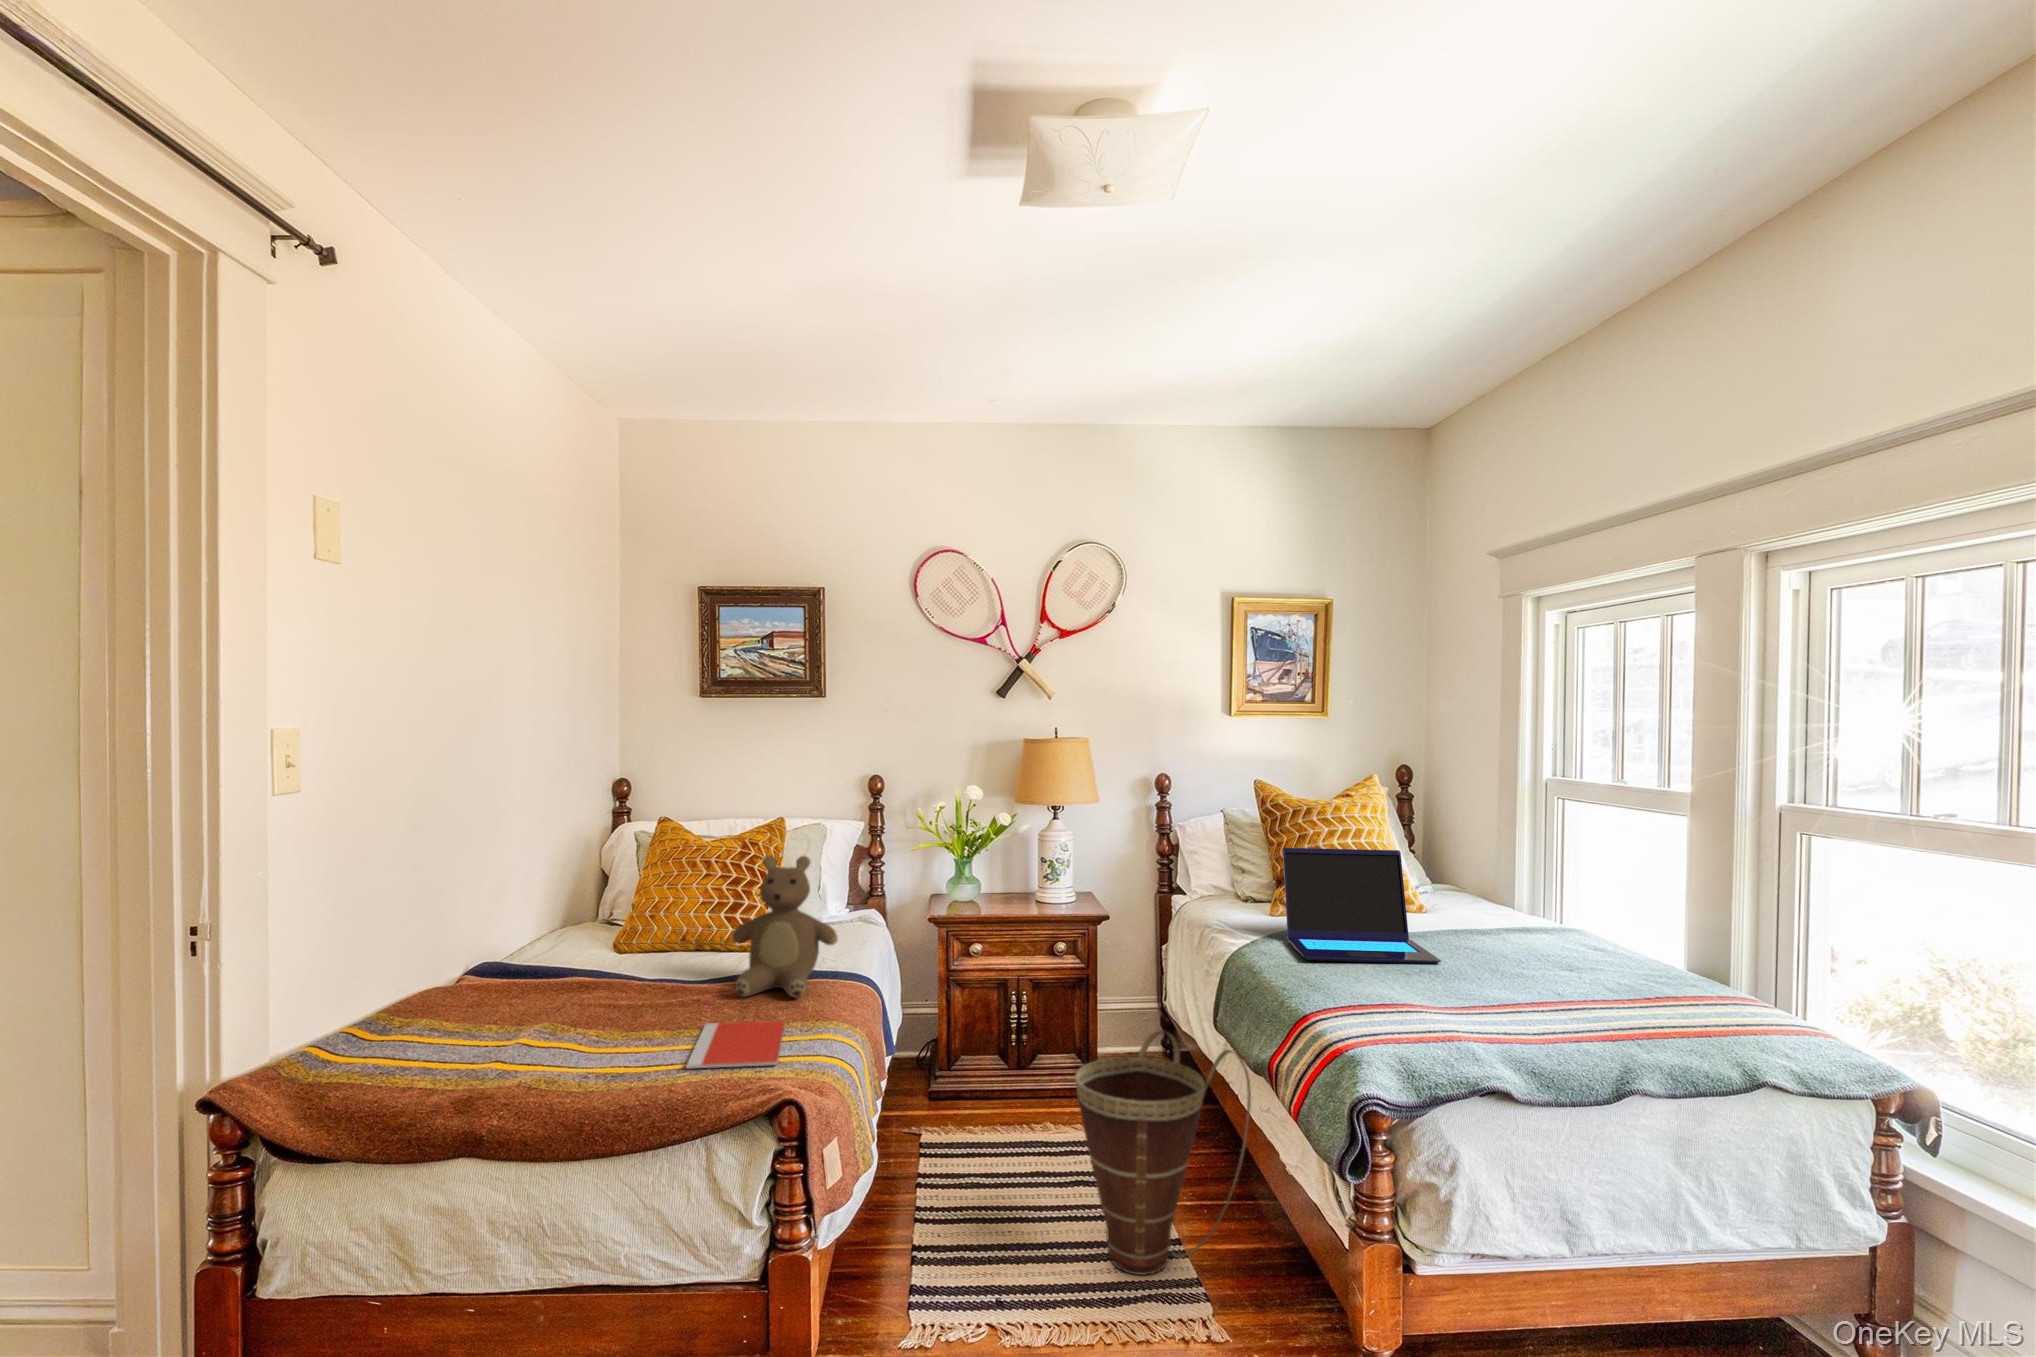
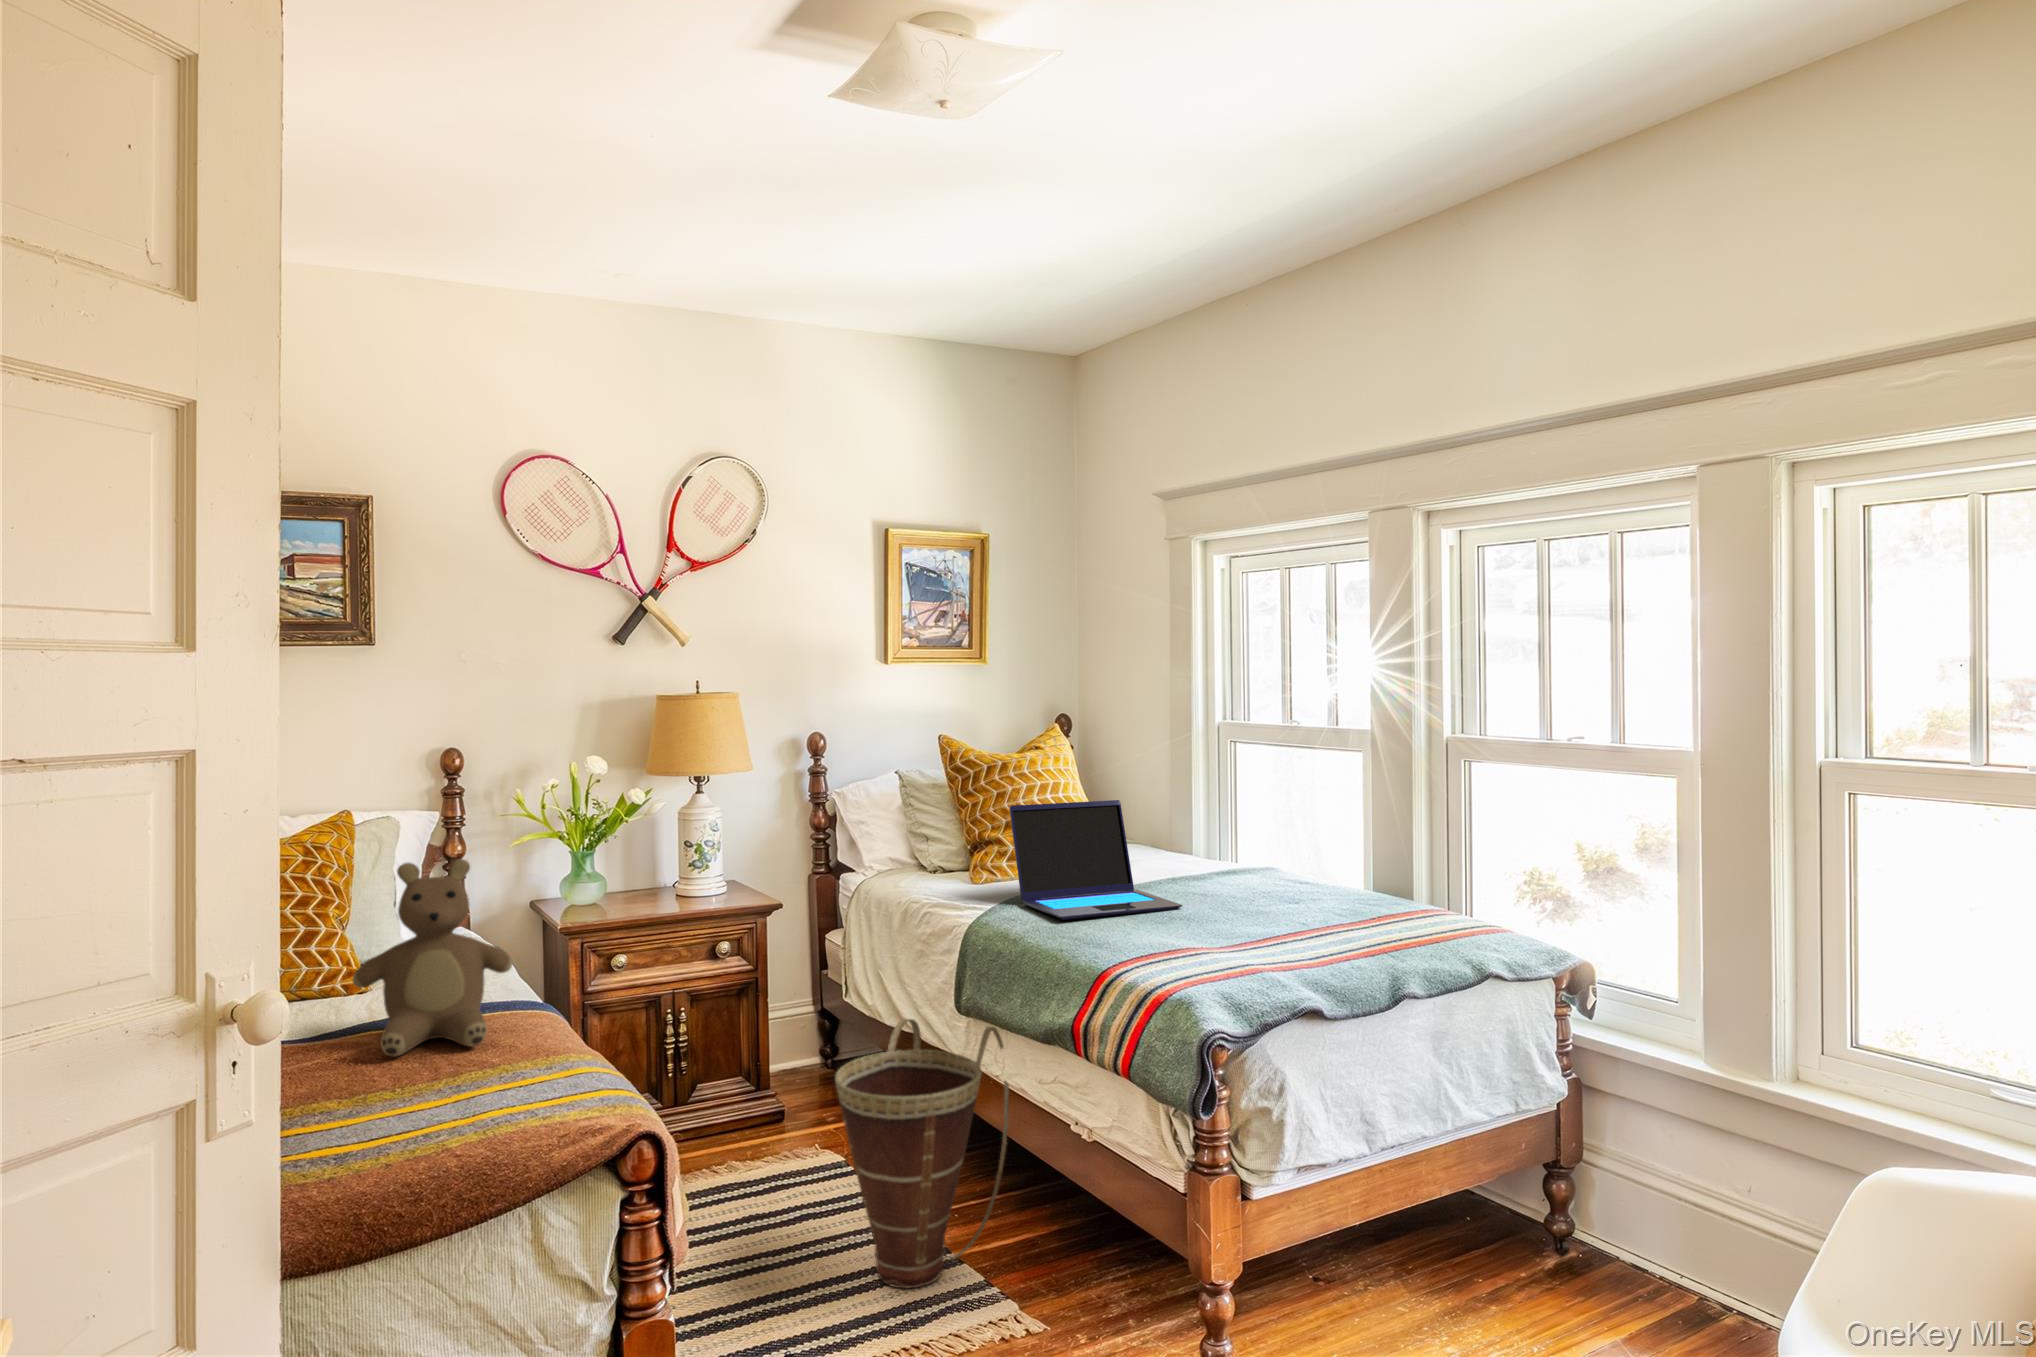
notebook: present [686,1021,785,1068] -> none [372,1076,532,1156]

